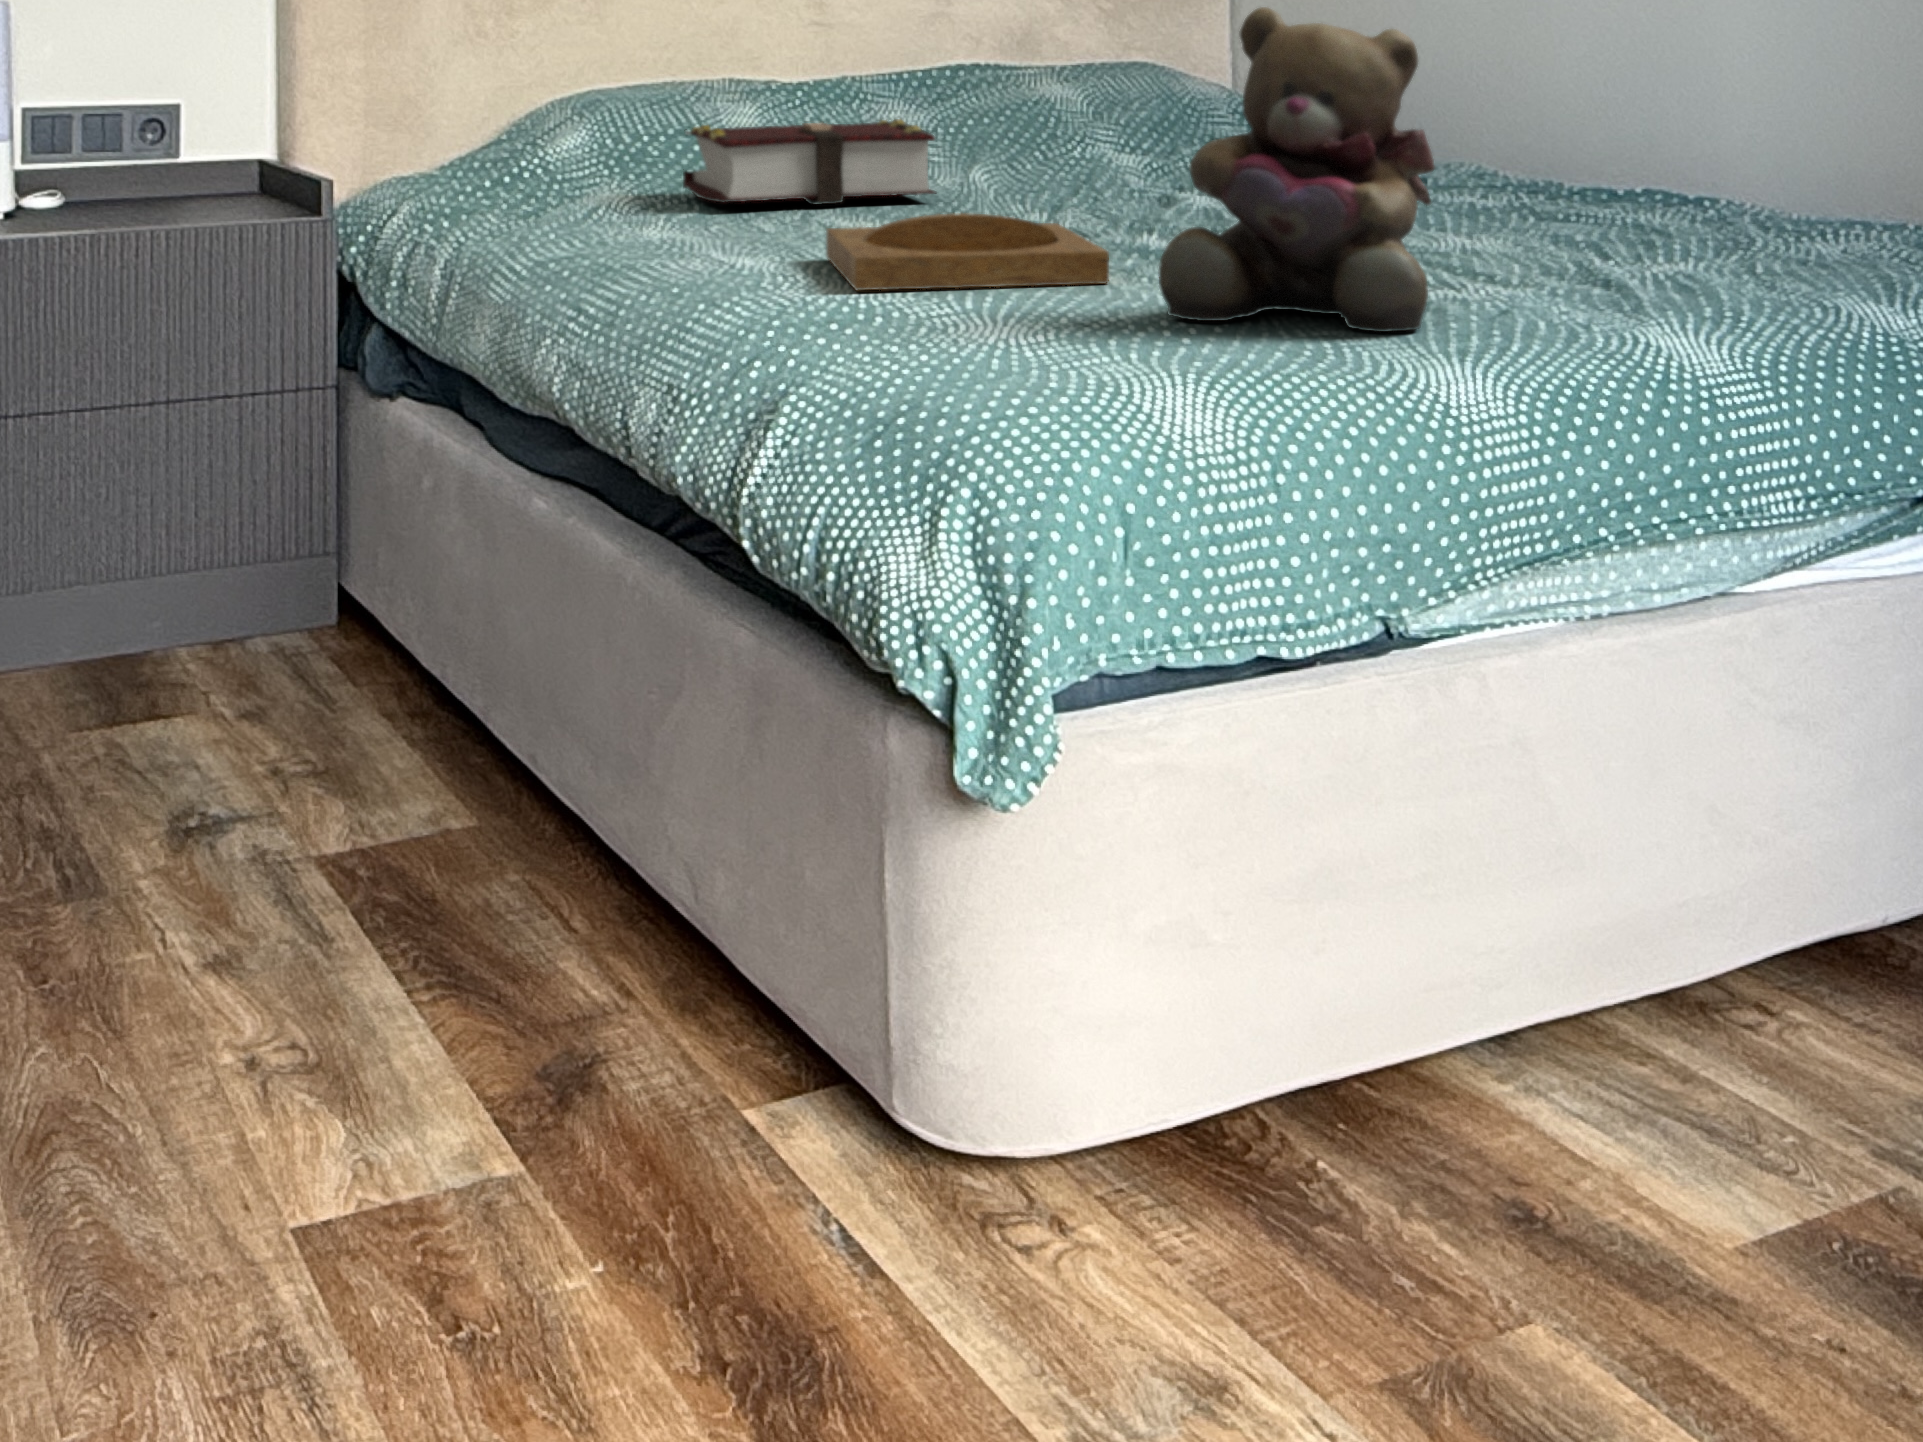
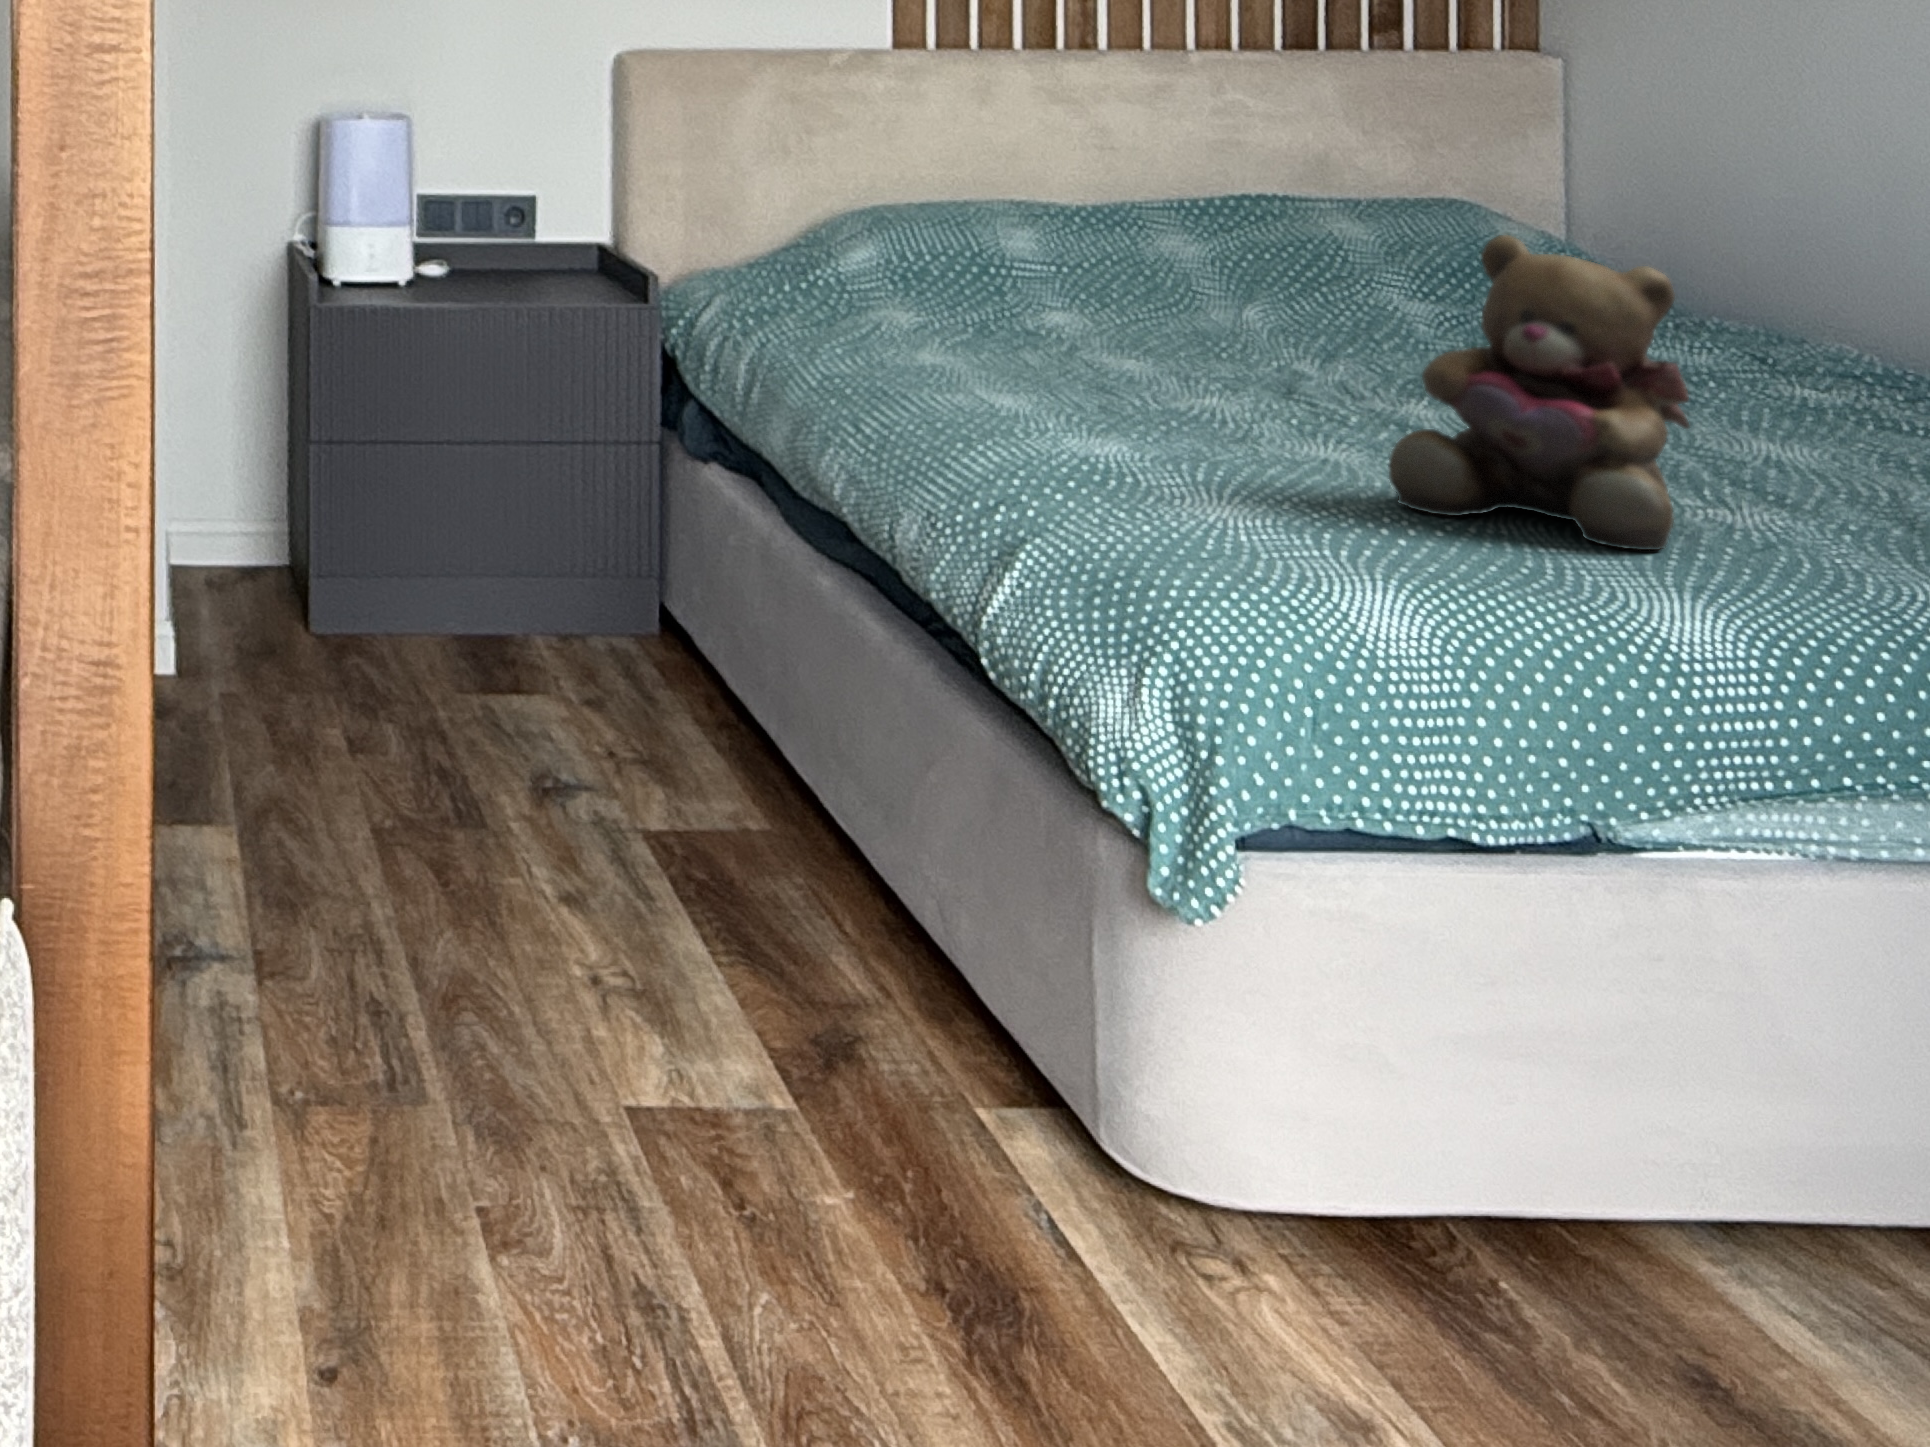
book: present [683,119,936,205] -> none [961,249,1204,328]
tray: present [826,213,1109,290] -> none [1081,371,1351,455]

